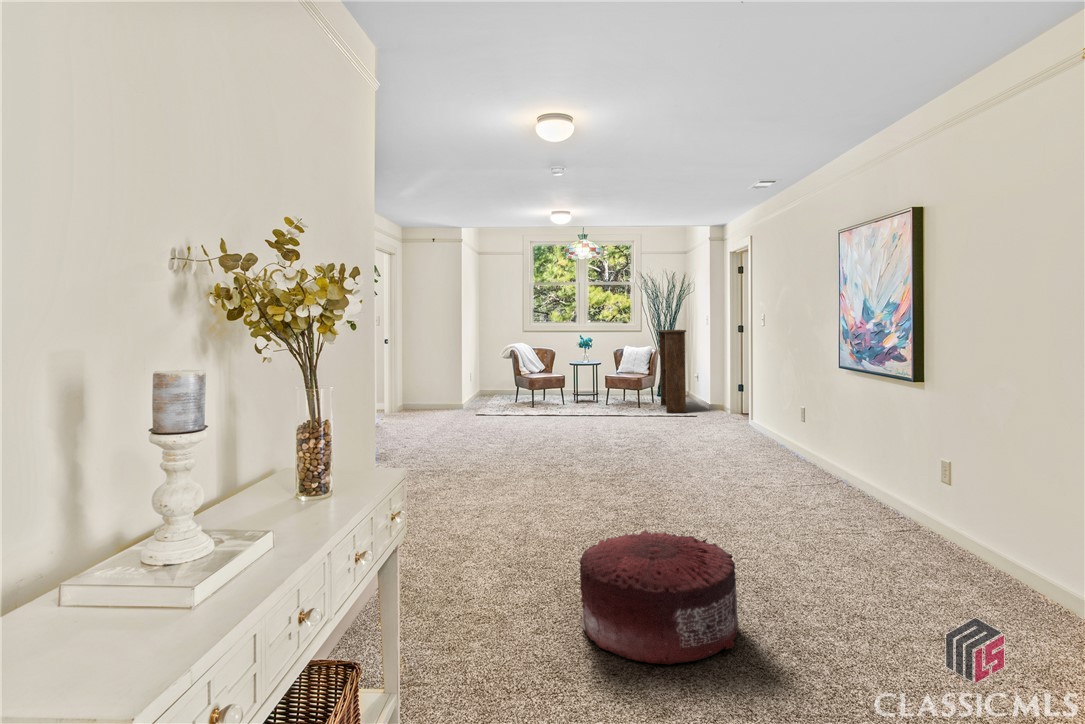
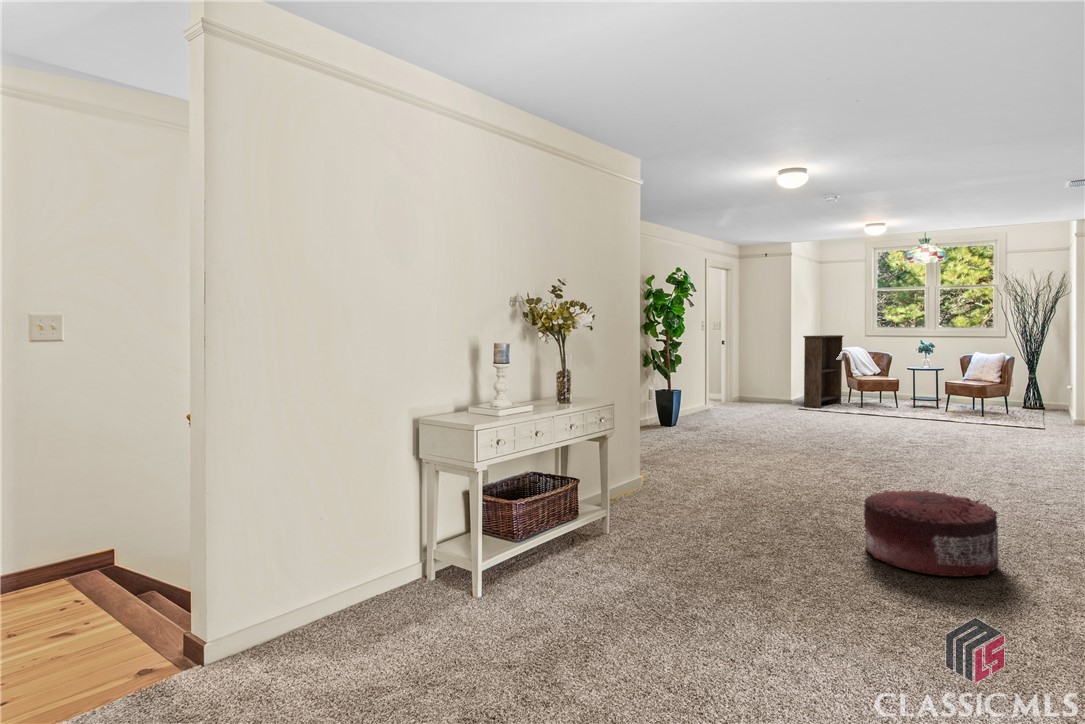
bookshelf: present [659,330,686,413] -> present [803,335,843,408]

